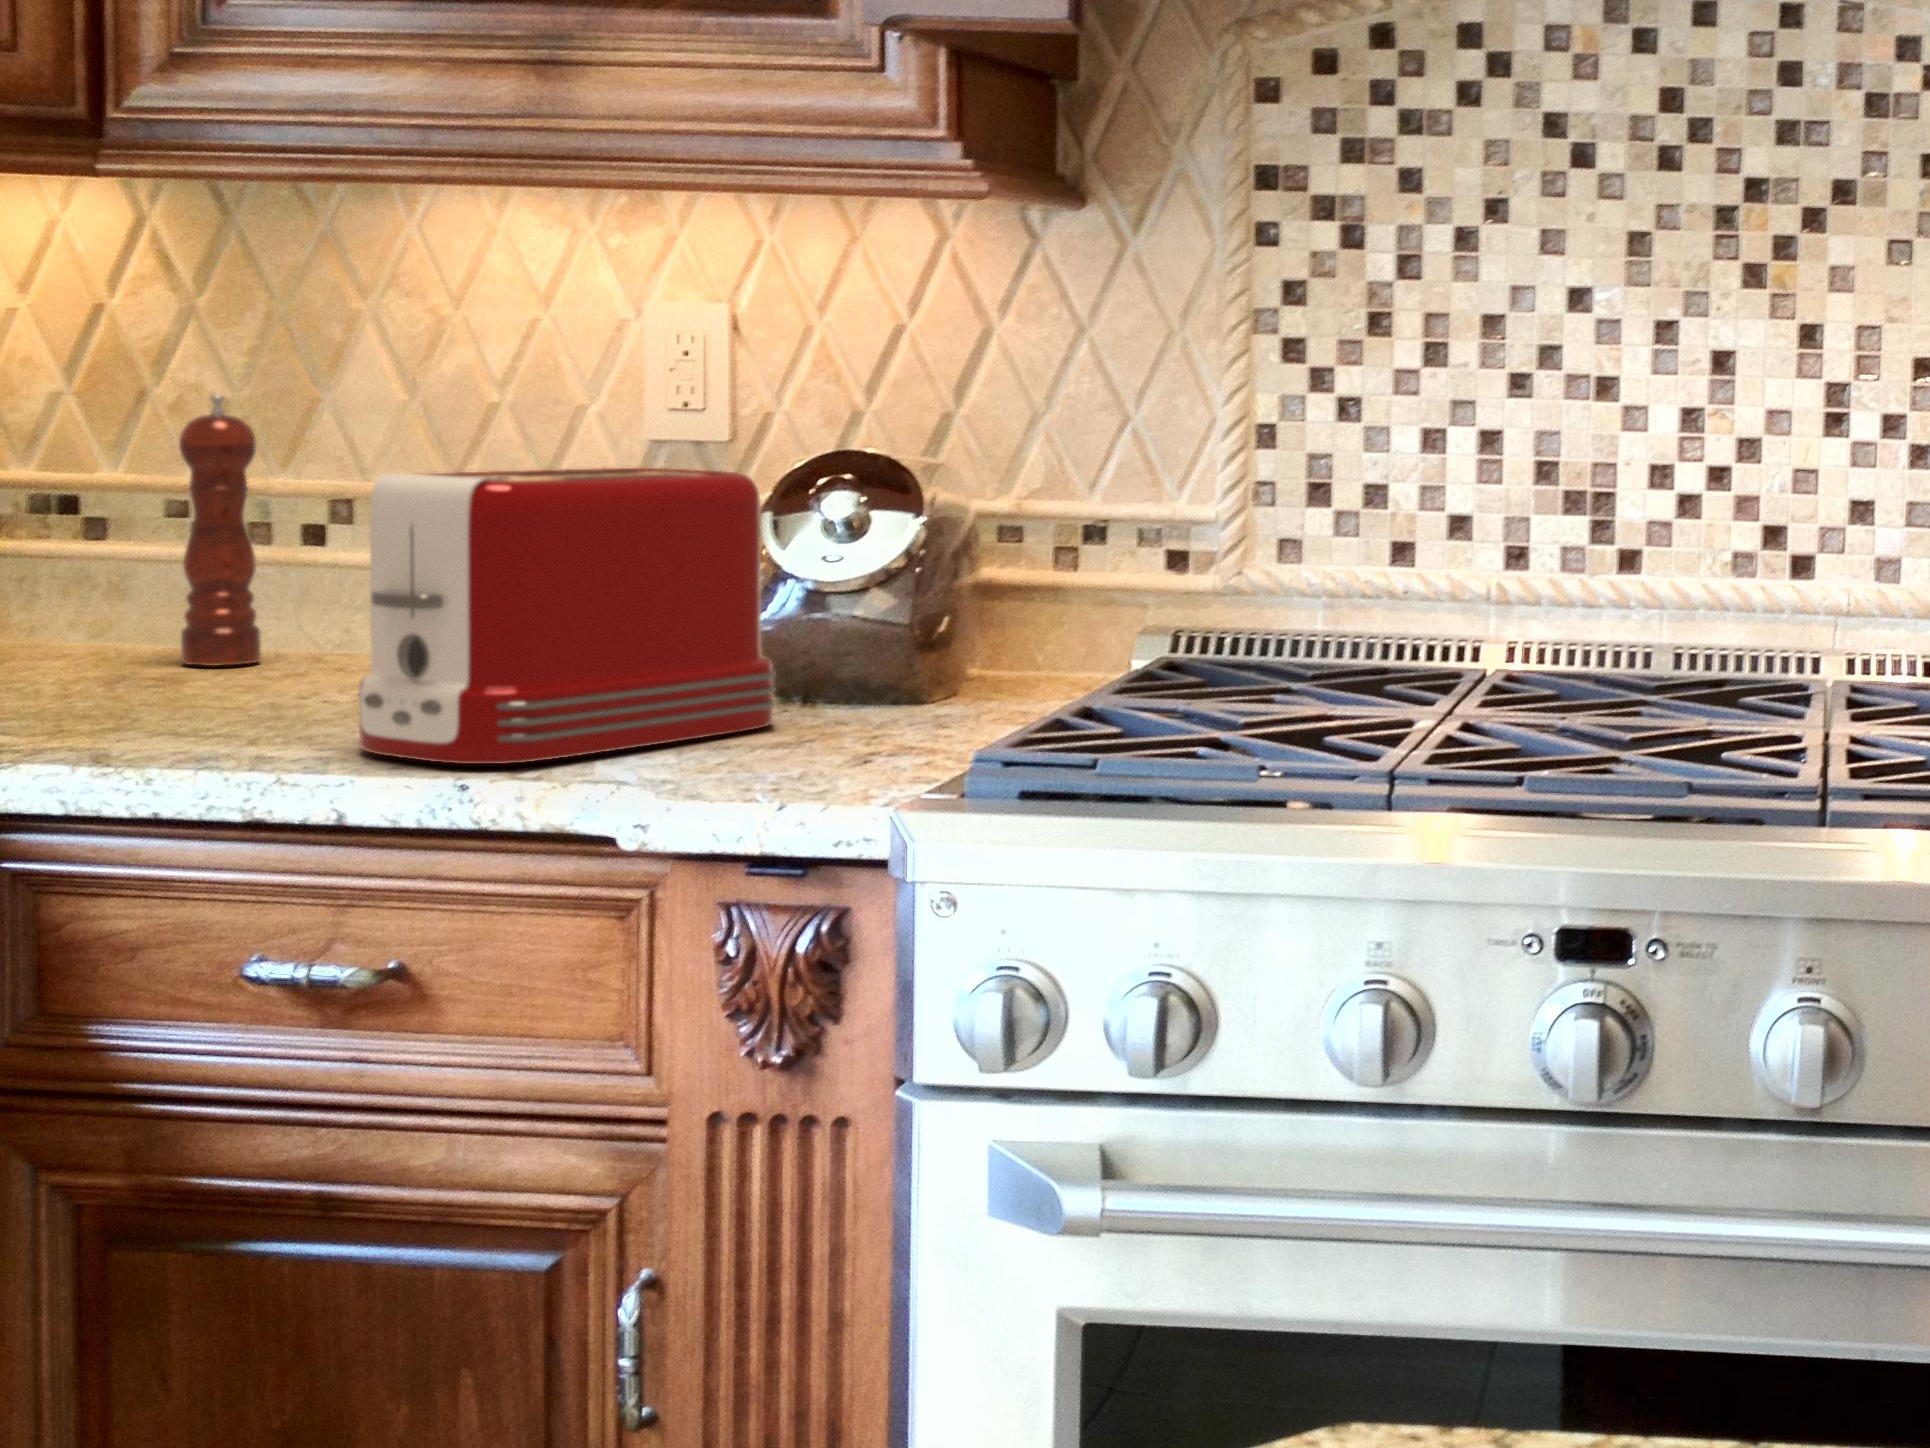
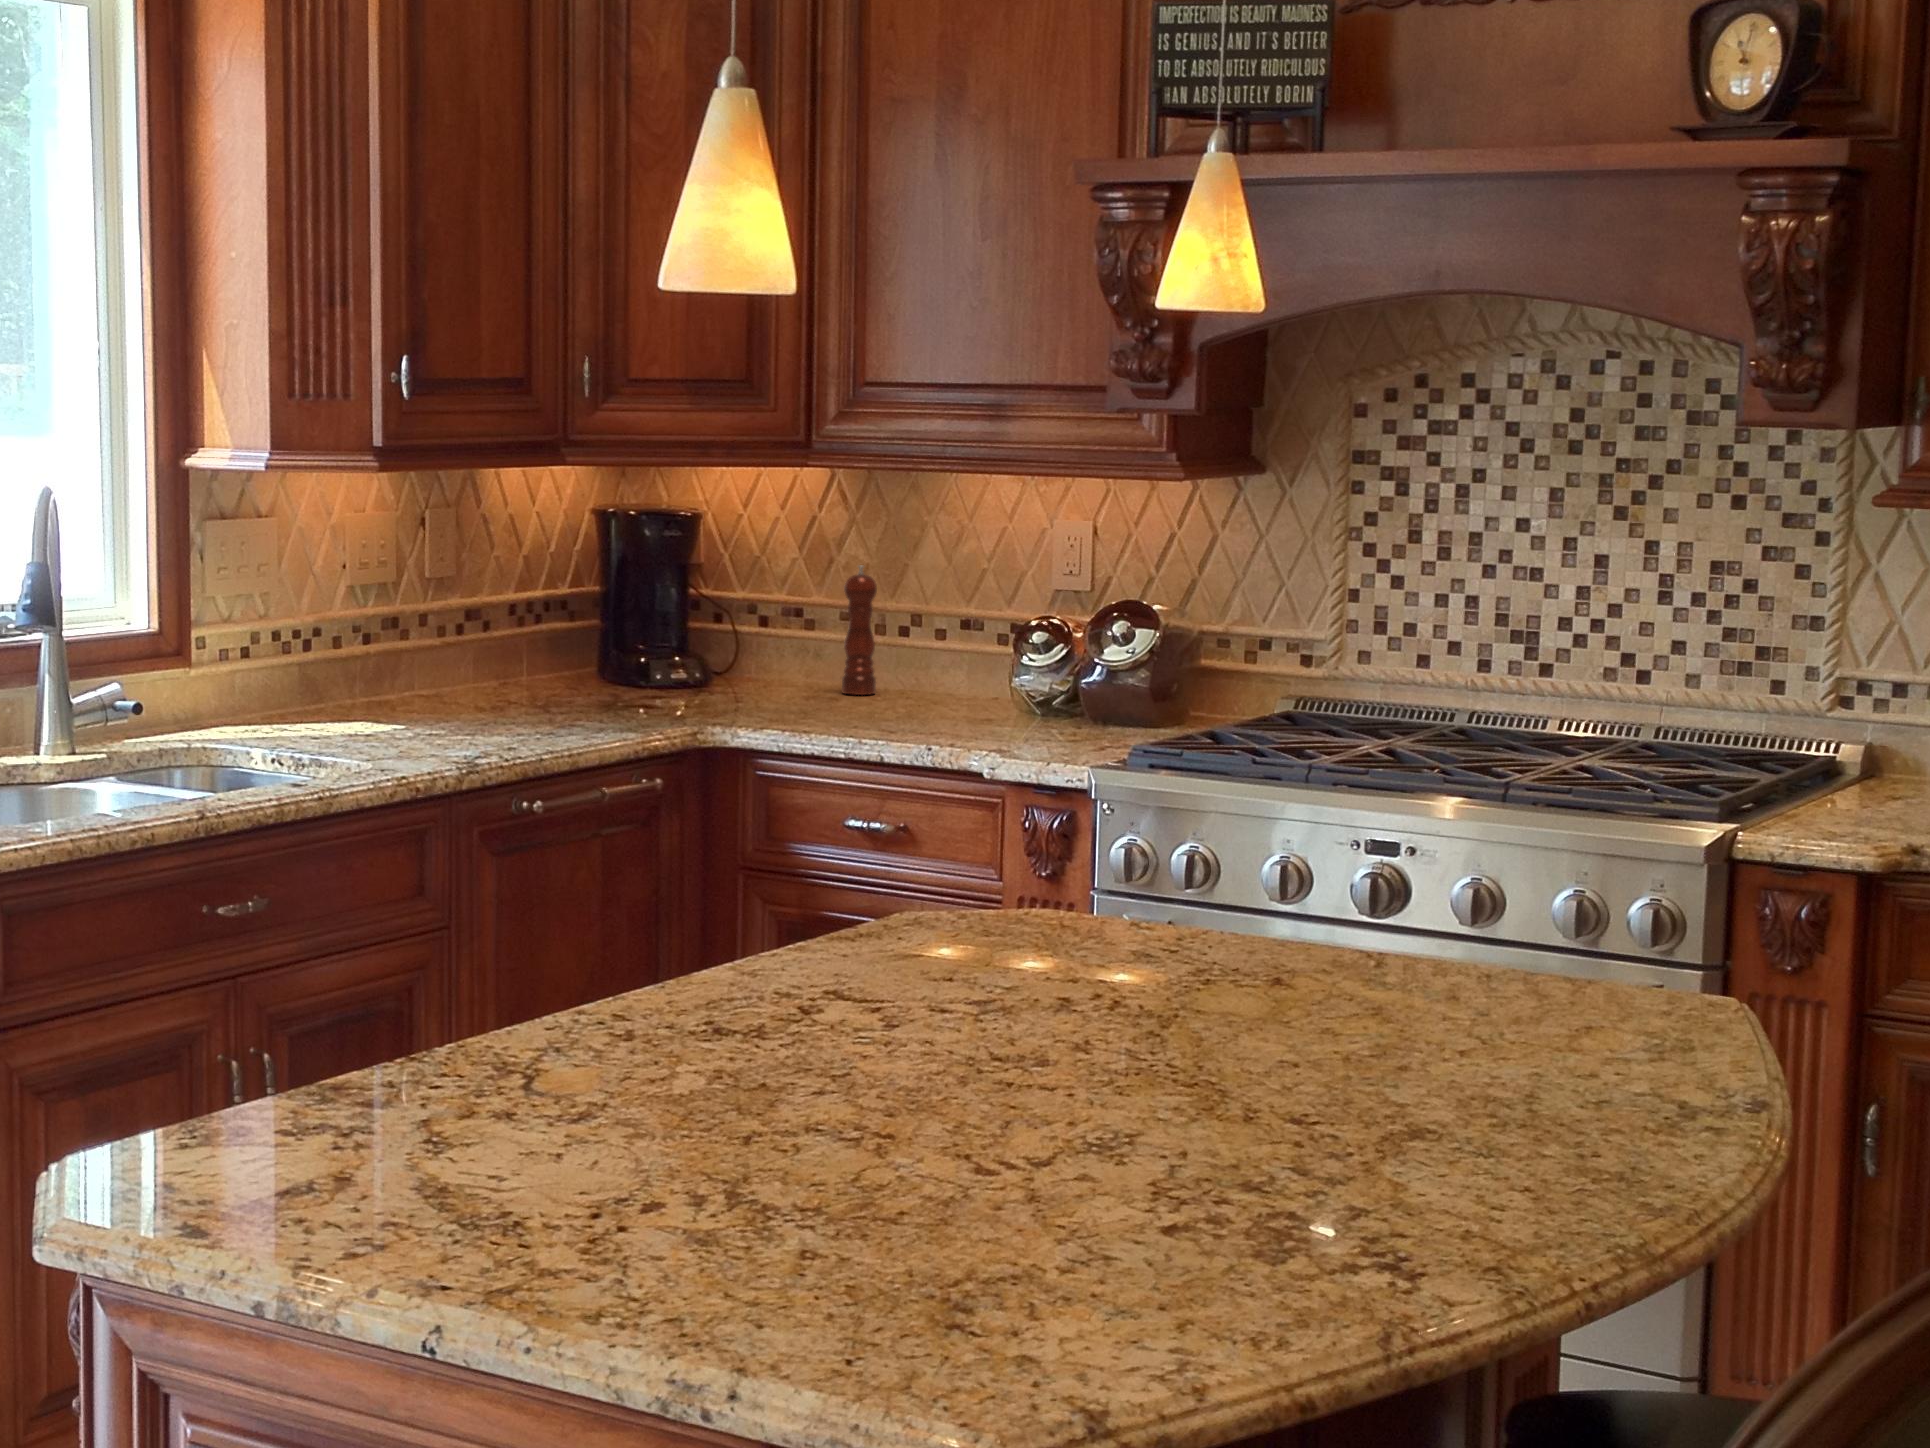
toaster: present [359,468,775,764] -> none [907,609,1087,743]

